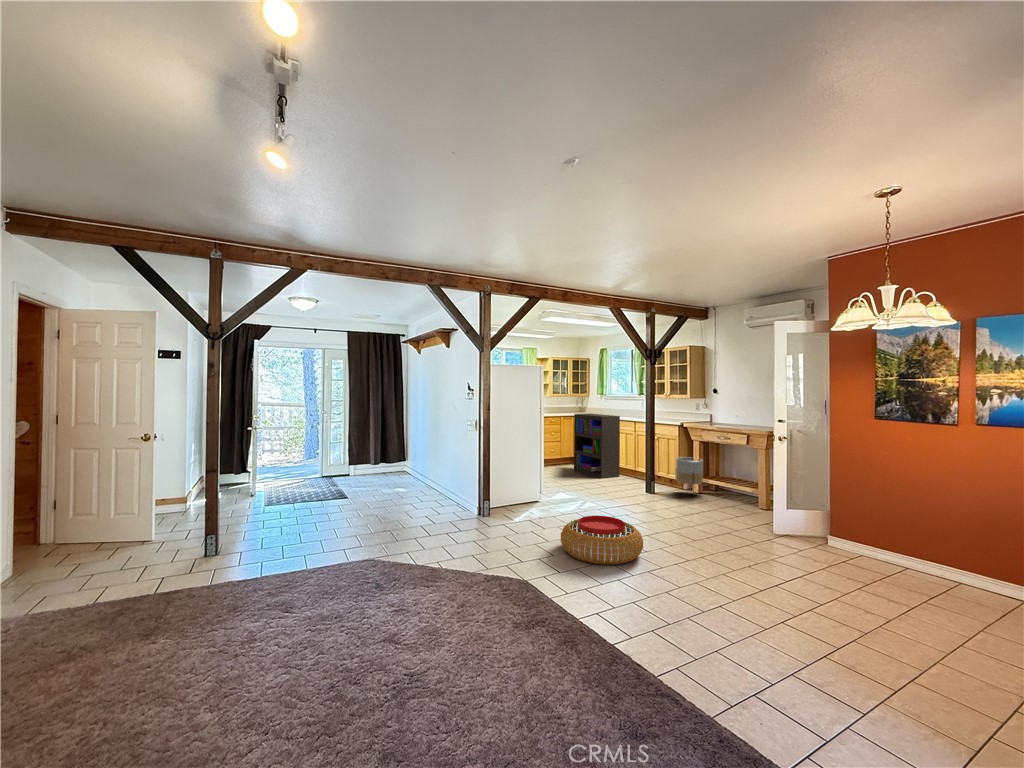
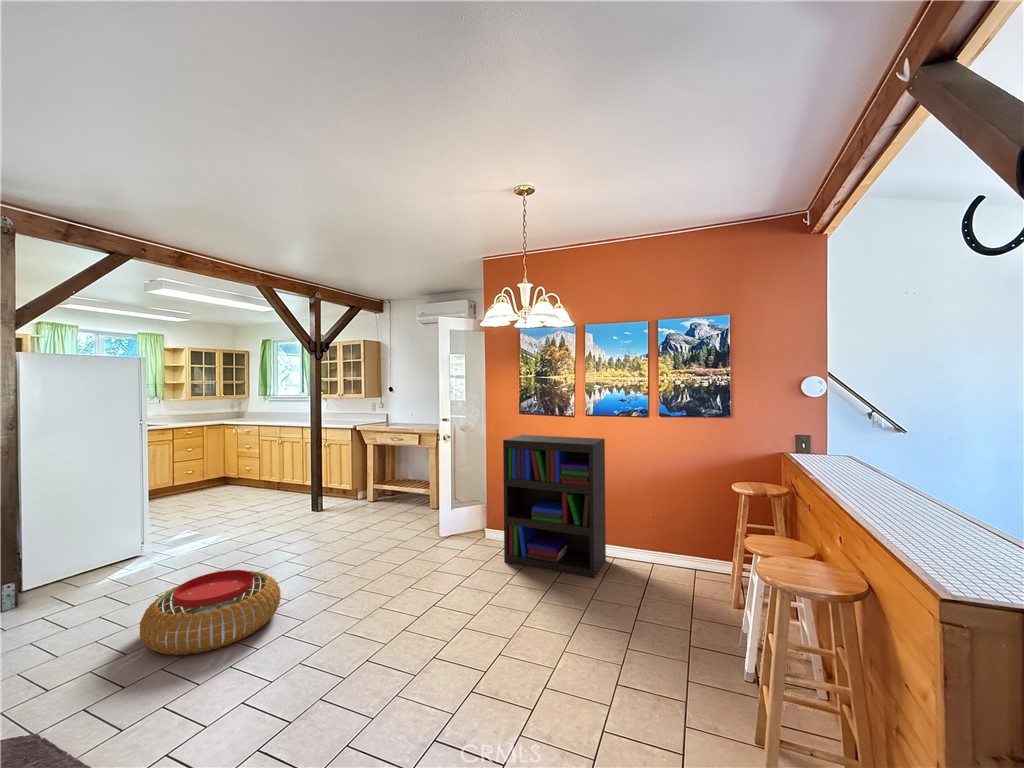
bookshelf: present [574,414,620,479] -> present [503,435,606,578]
planter: present [676,457,703,485] -> none [348,463,377,506]

